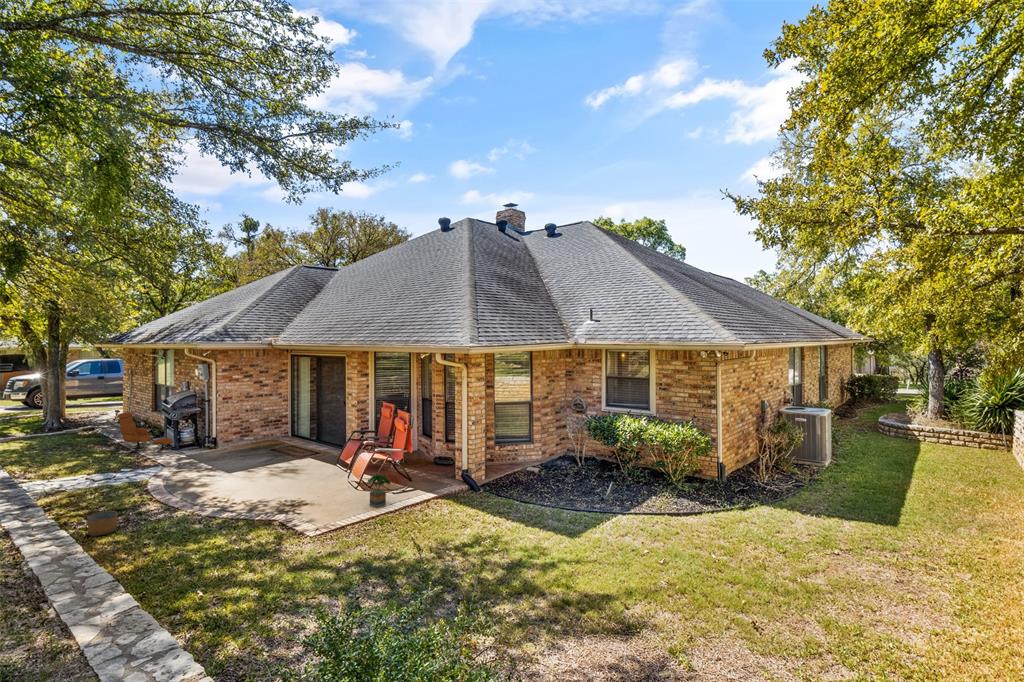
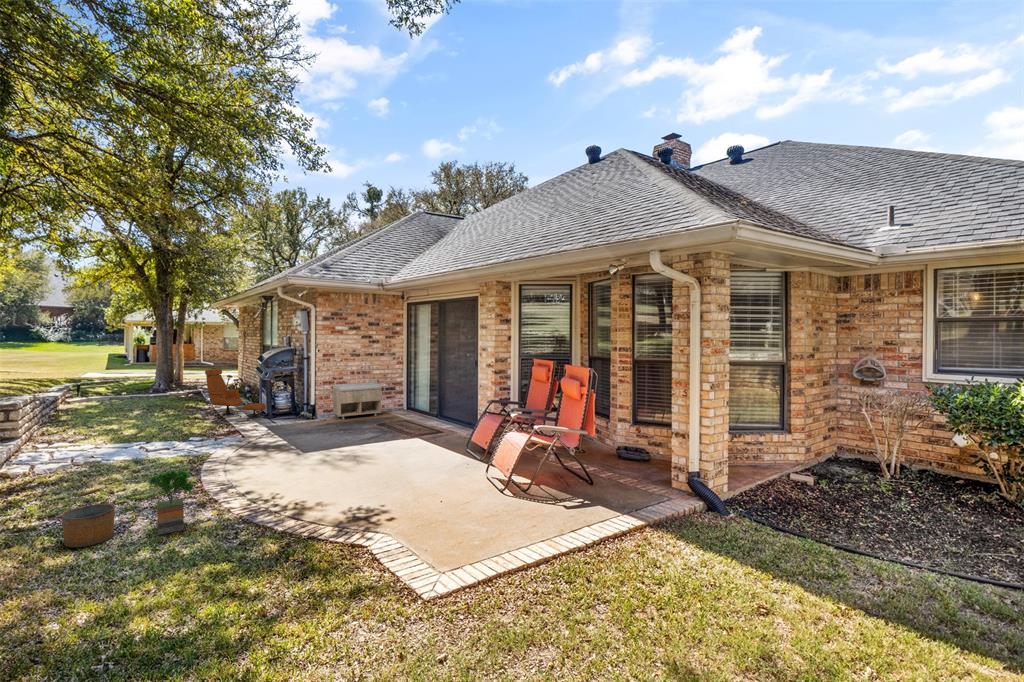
storage bench: none [231,417,271,447] -> present [333,382,382,419]
potted tree: present [367,474,391,508] -> present [148,470,194,535]

